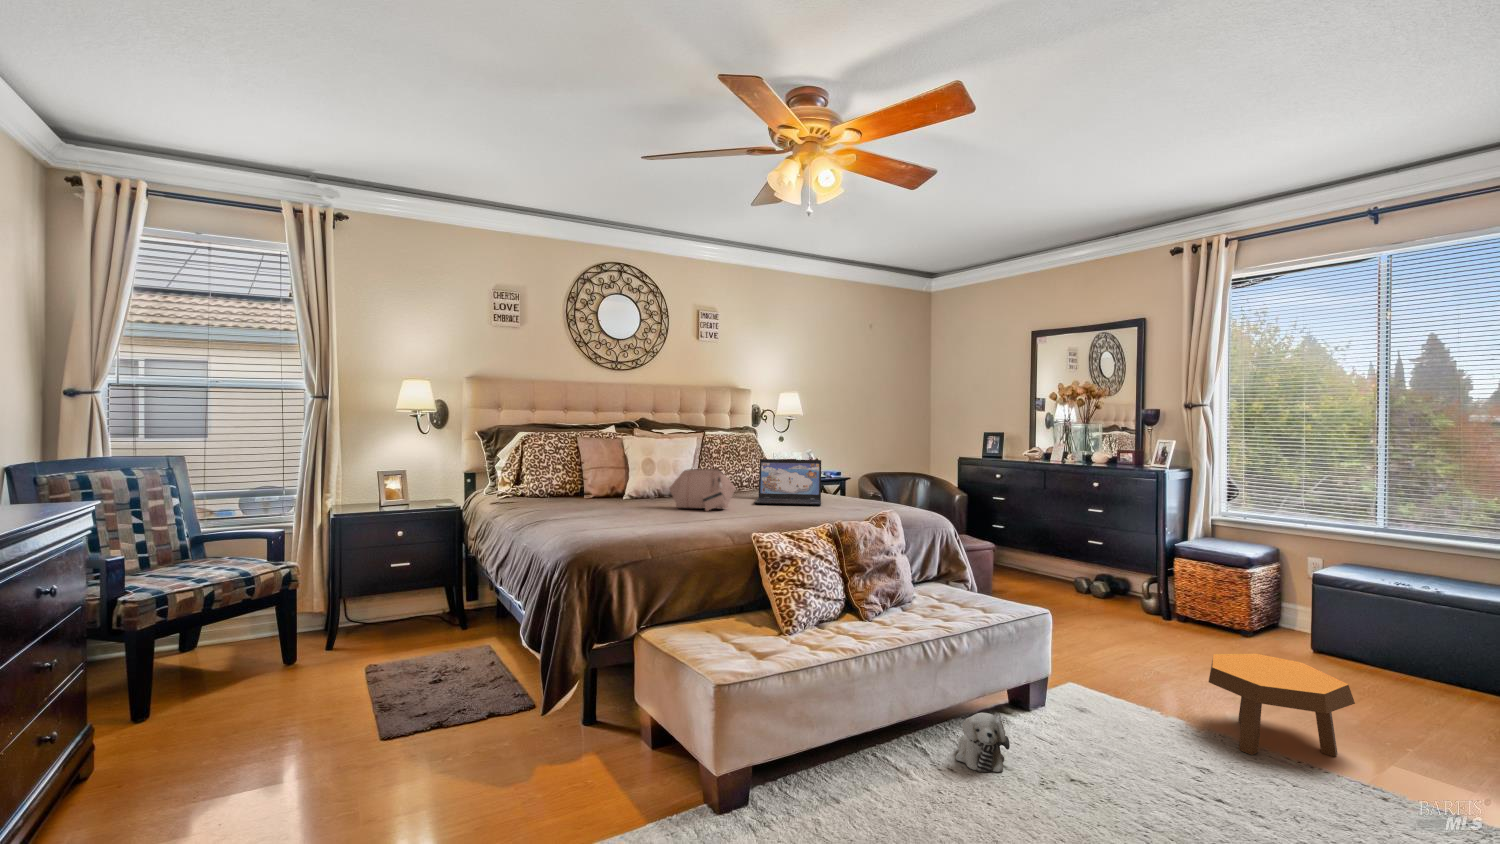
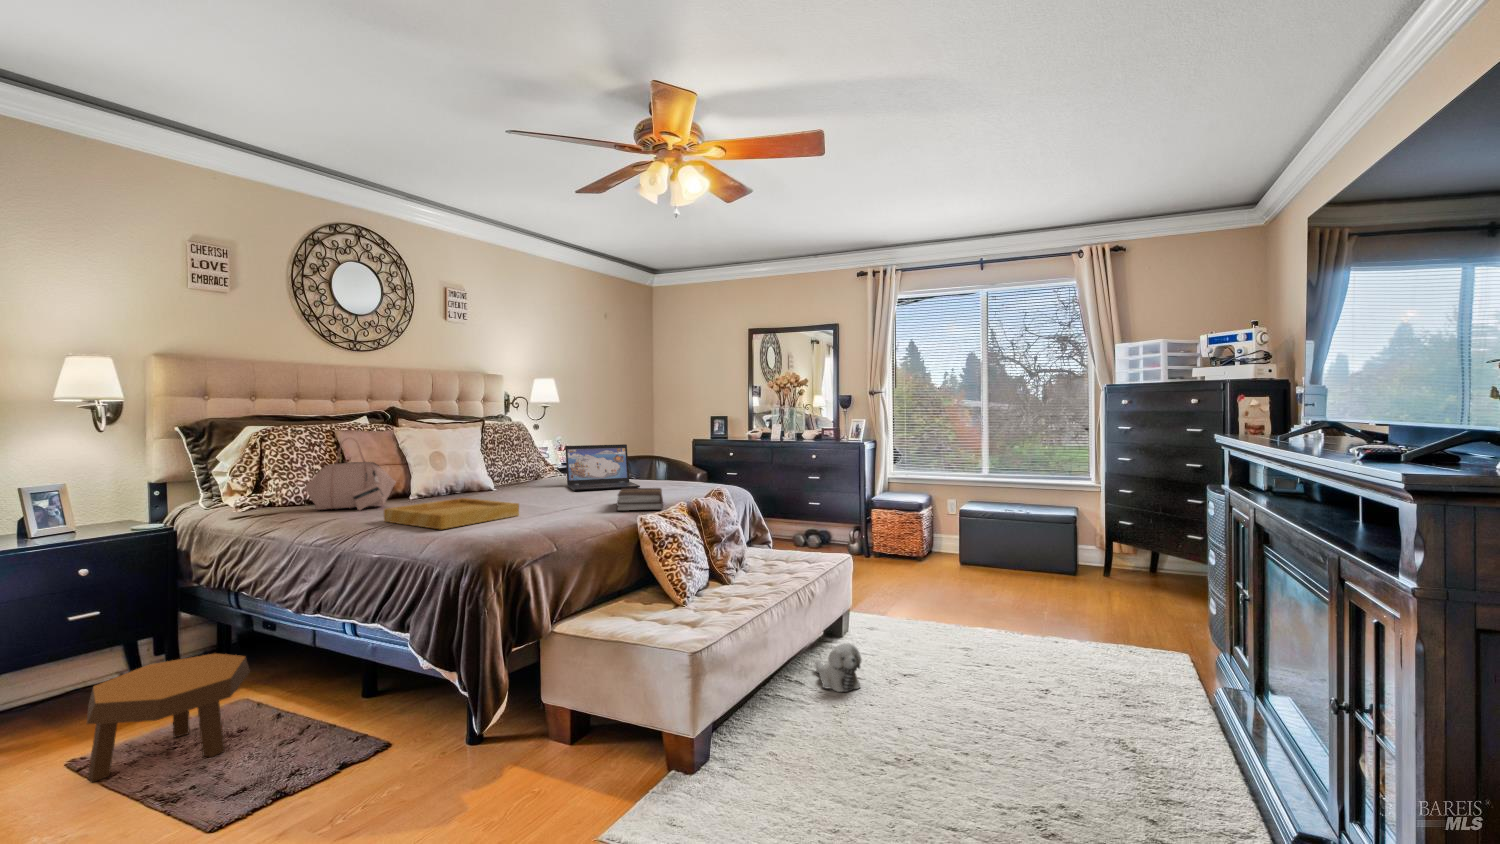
handbag: present [669,456,736,511] -> present [305,444,396,510]
tray: none [567,502,667,528] -> present [384,498,519,529]
book: none [751,505,813,530] -> present [617,488,663,511]
footstool: present [1209,654,1355,757] -> present [87,654,250,782]

